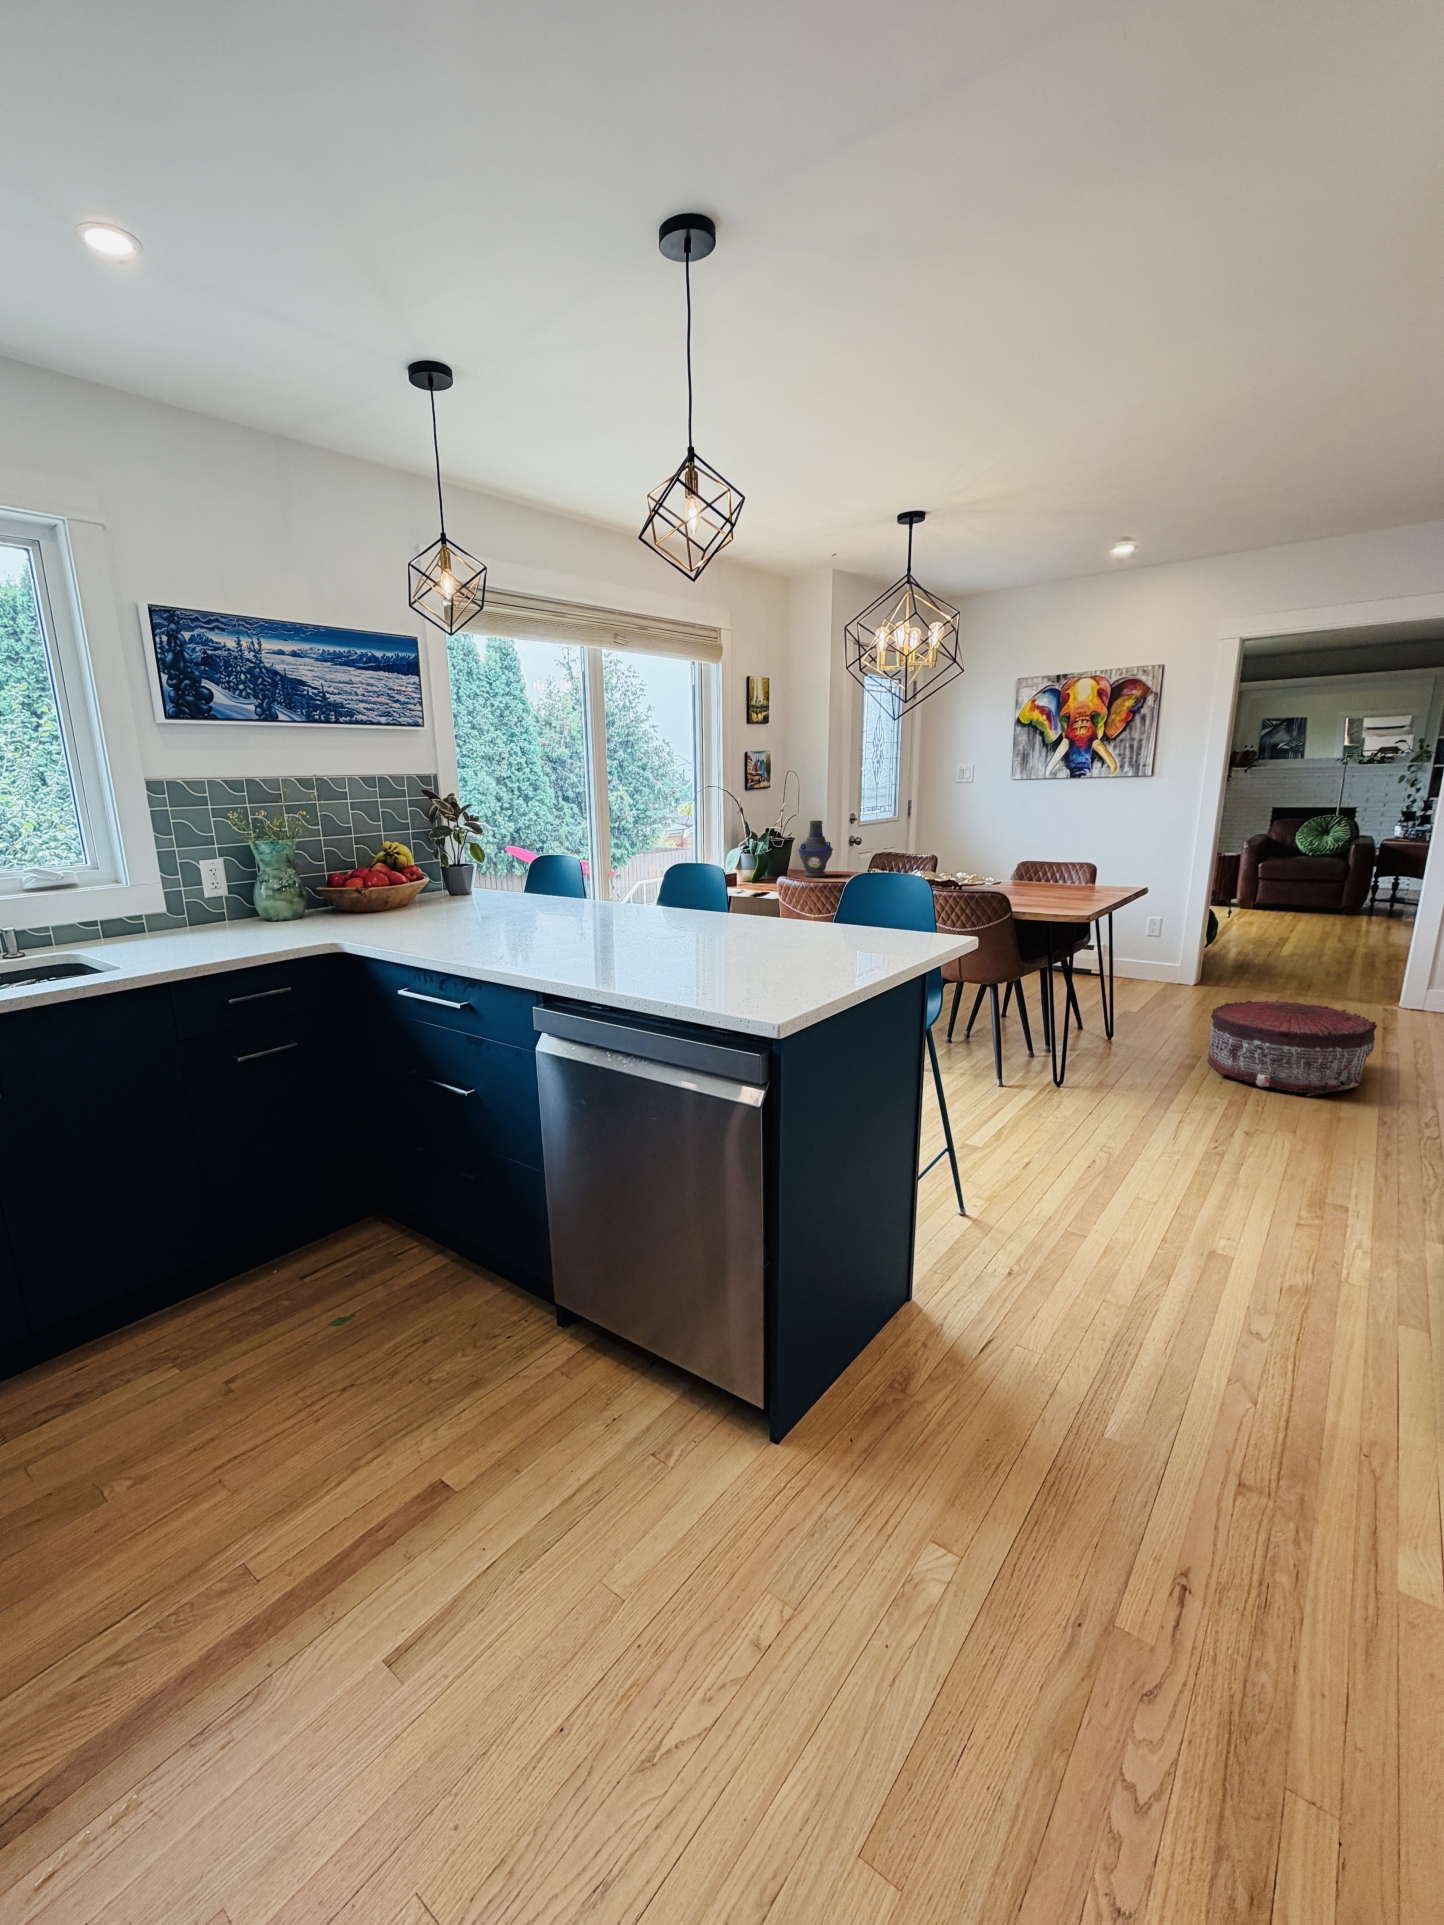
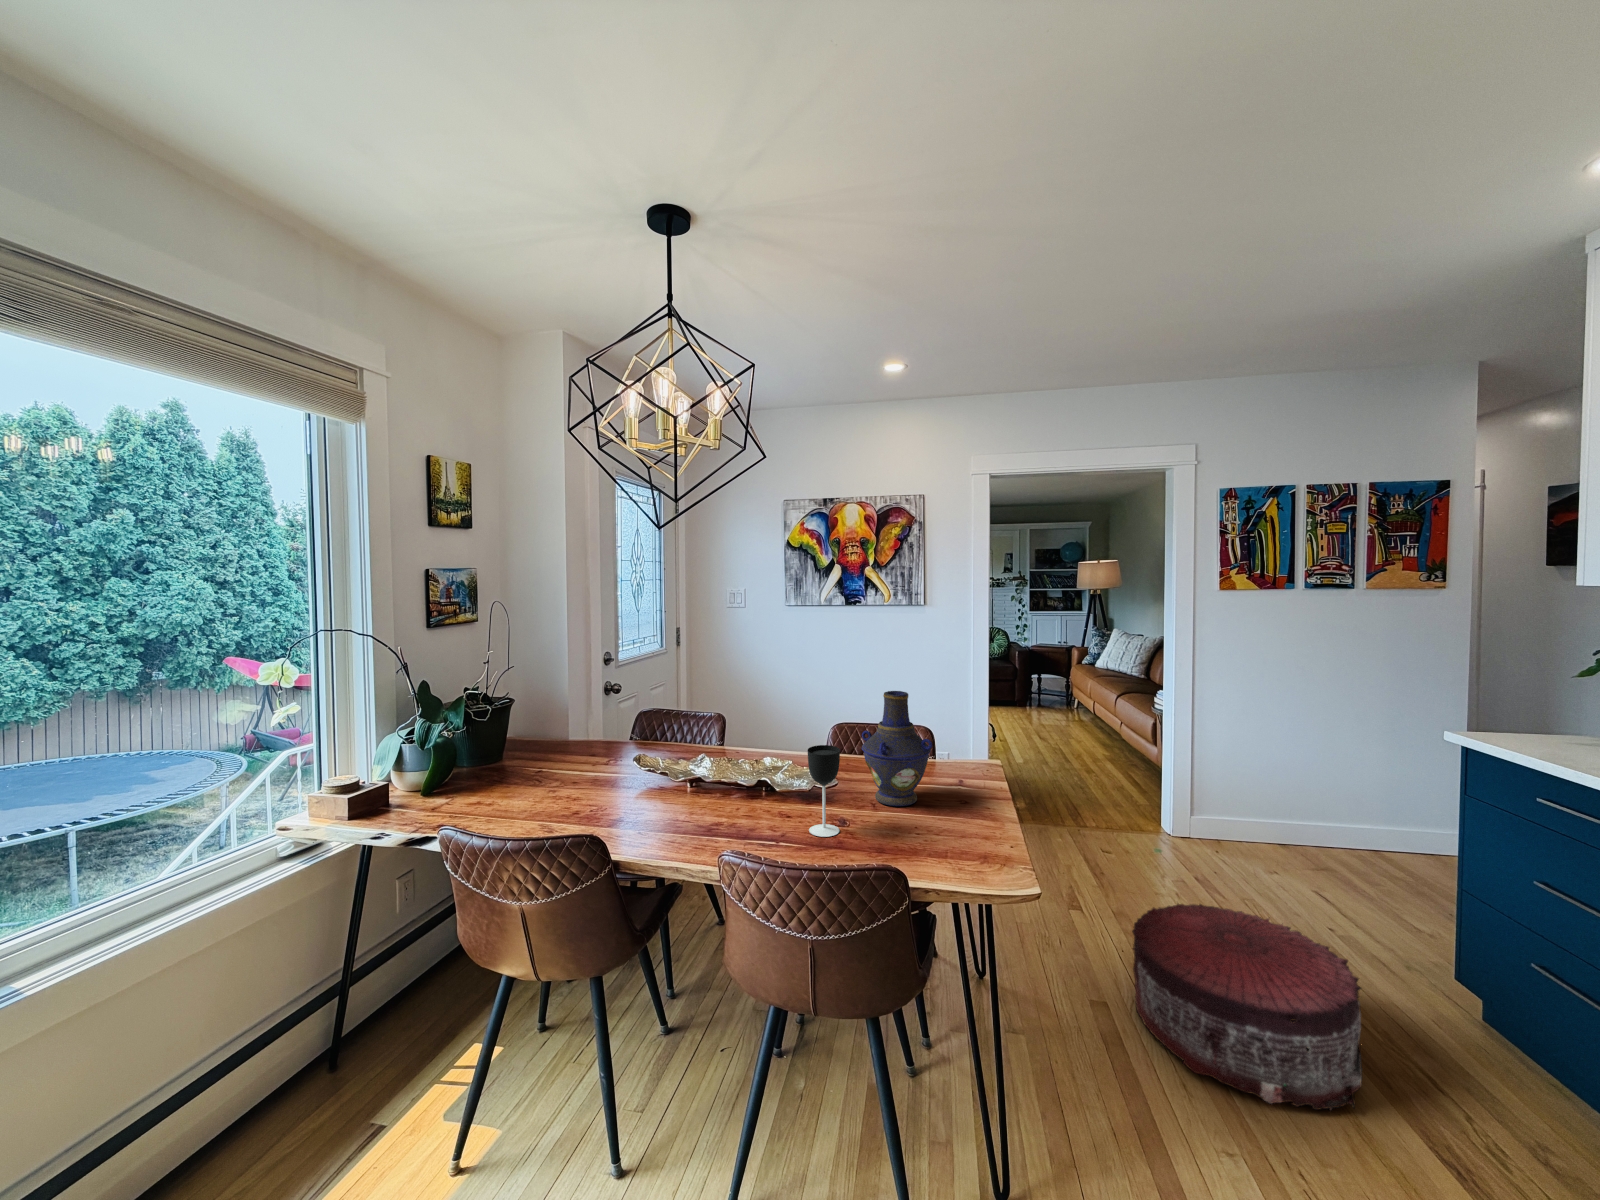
vase: present [798,820,833,877] -> present [862,691,932,806]
wine glass: none [963,846,985,893] -> present [808,745,840,837]

